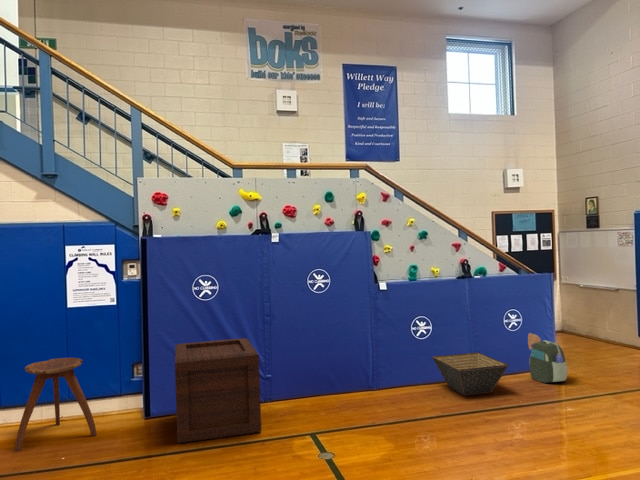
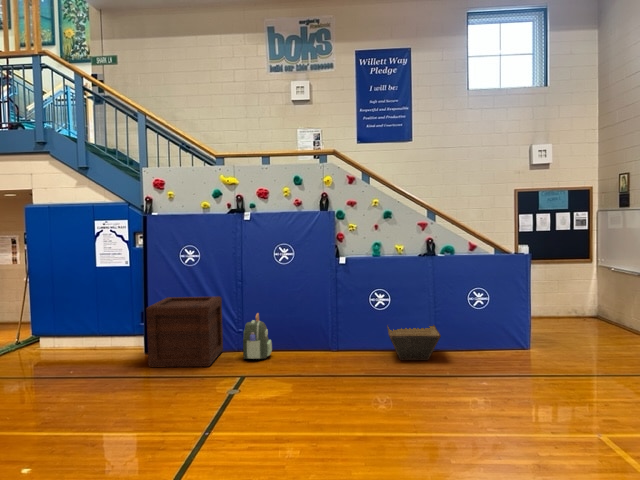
backpack: present [528,333,567,383] -> present [243,313,272,359]
stool: present [15,358,97,451] -> none [53,302,107,361]

